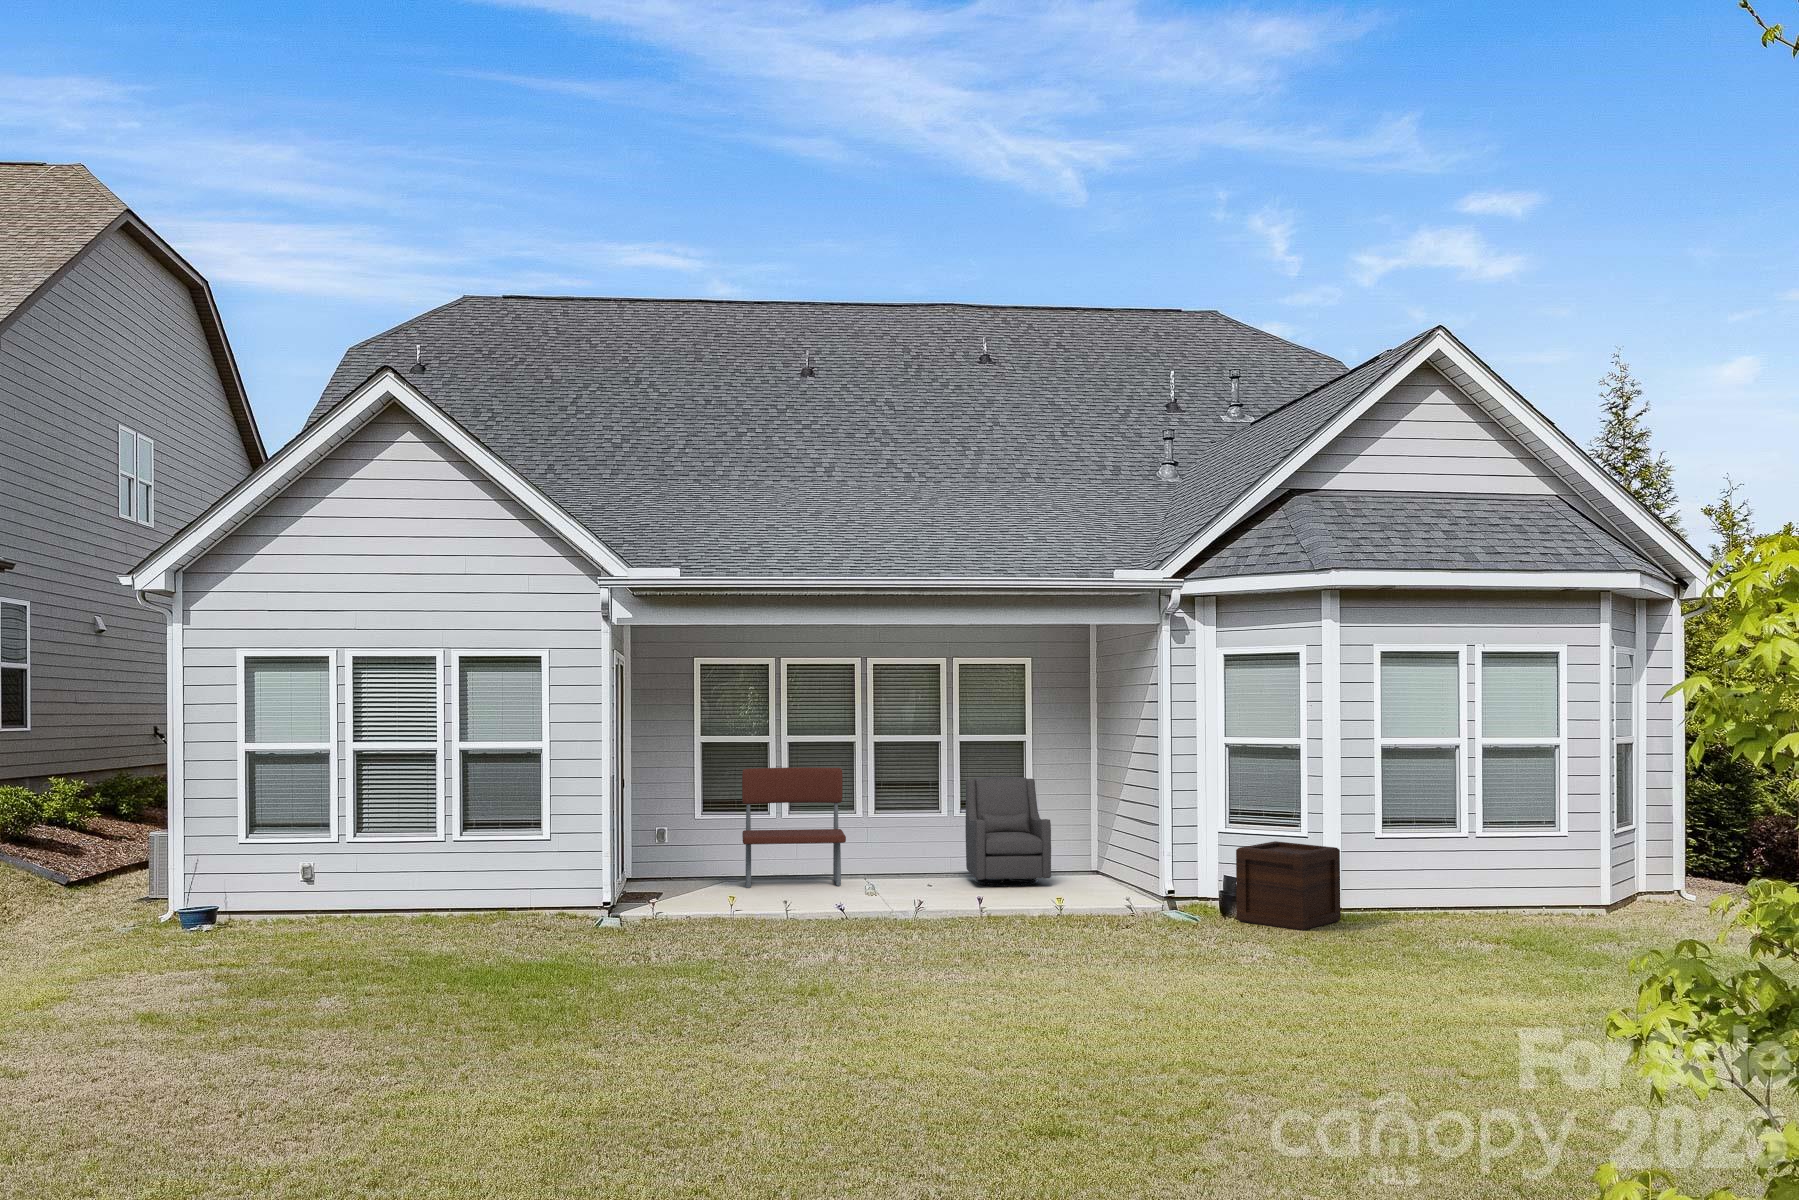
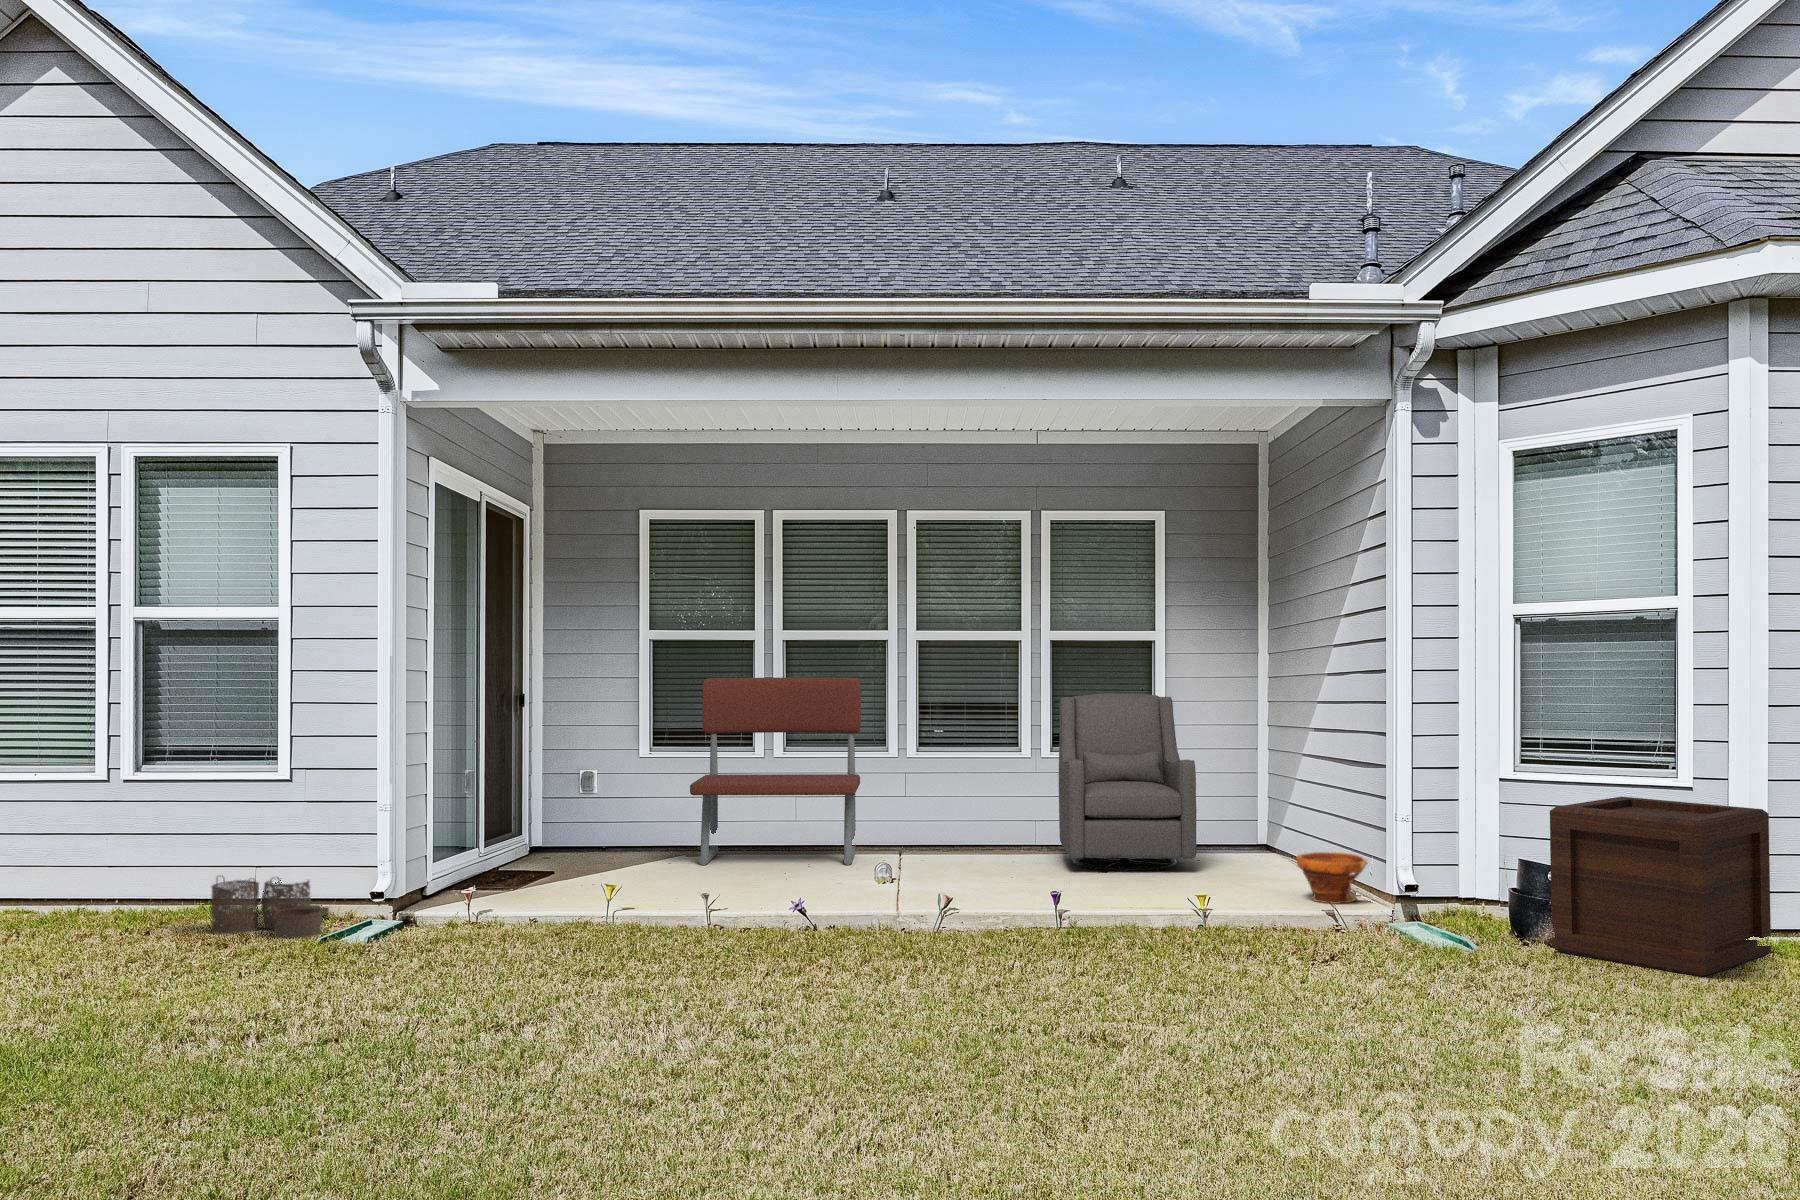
planter: none [1109,873,1149,902] -> present [1296,852,1367,904]
woven basket: none [509,890,576,931] -> present [211,876,329,939]

